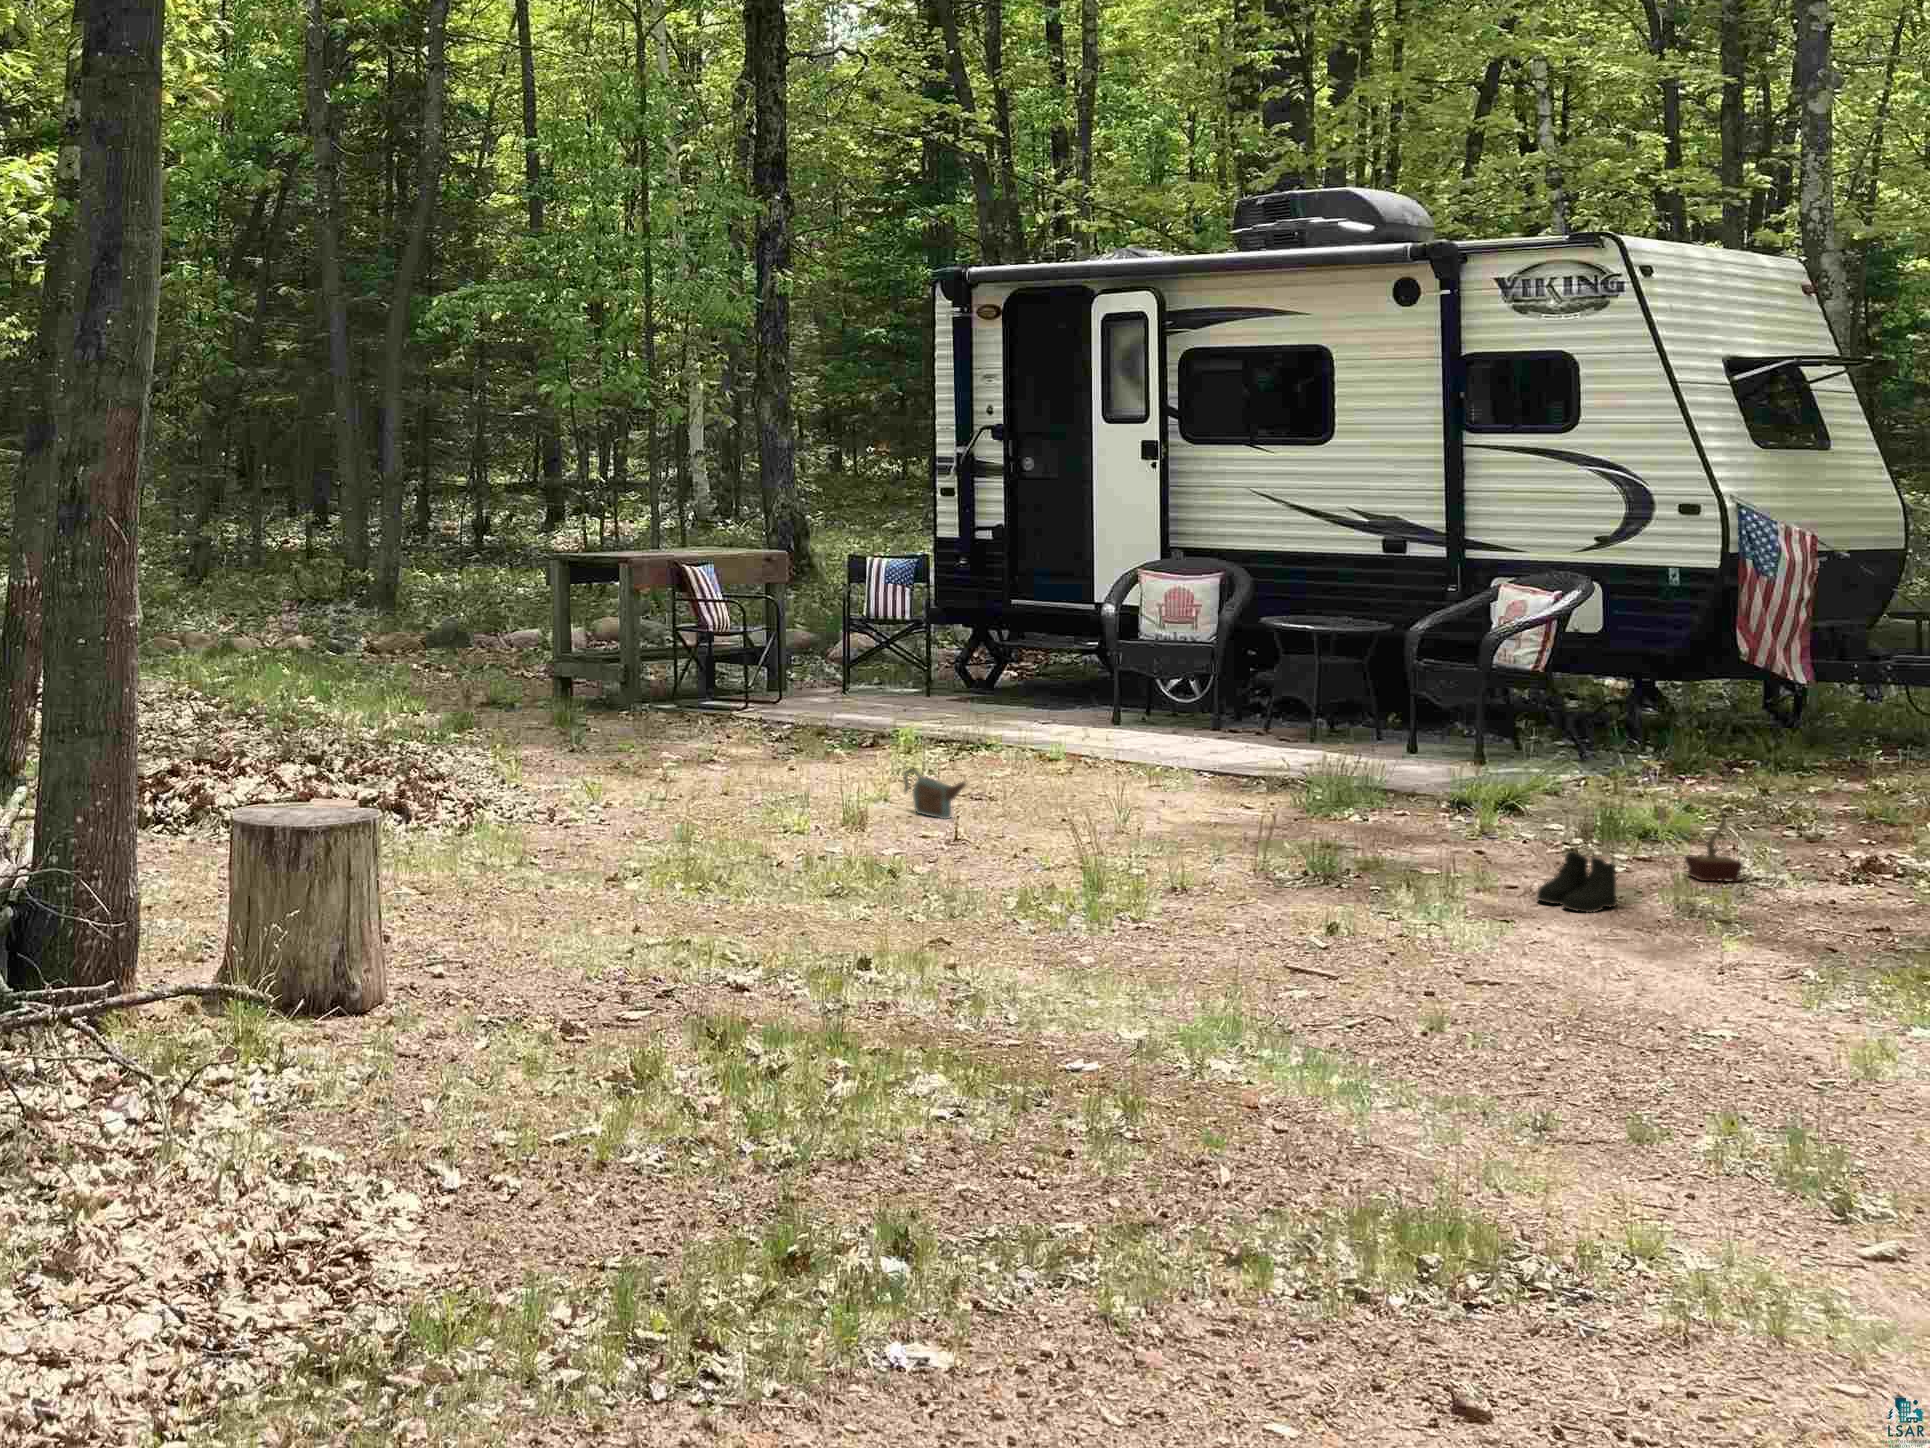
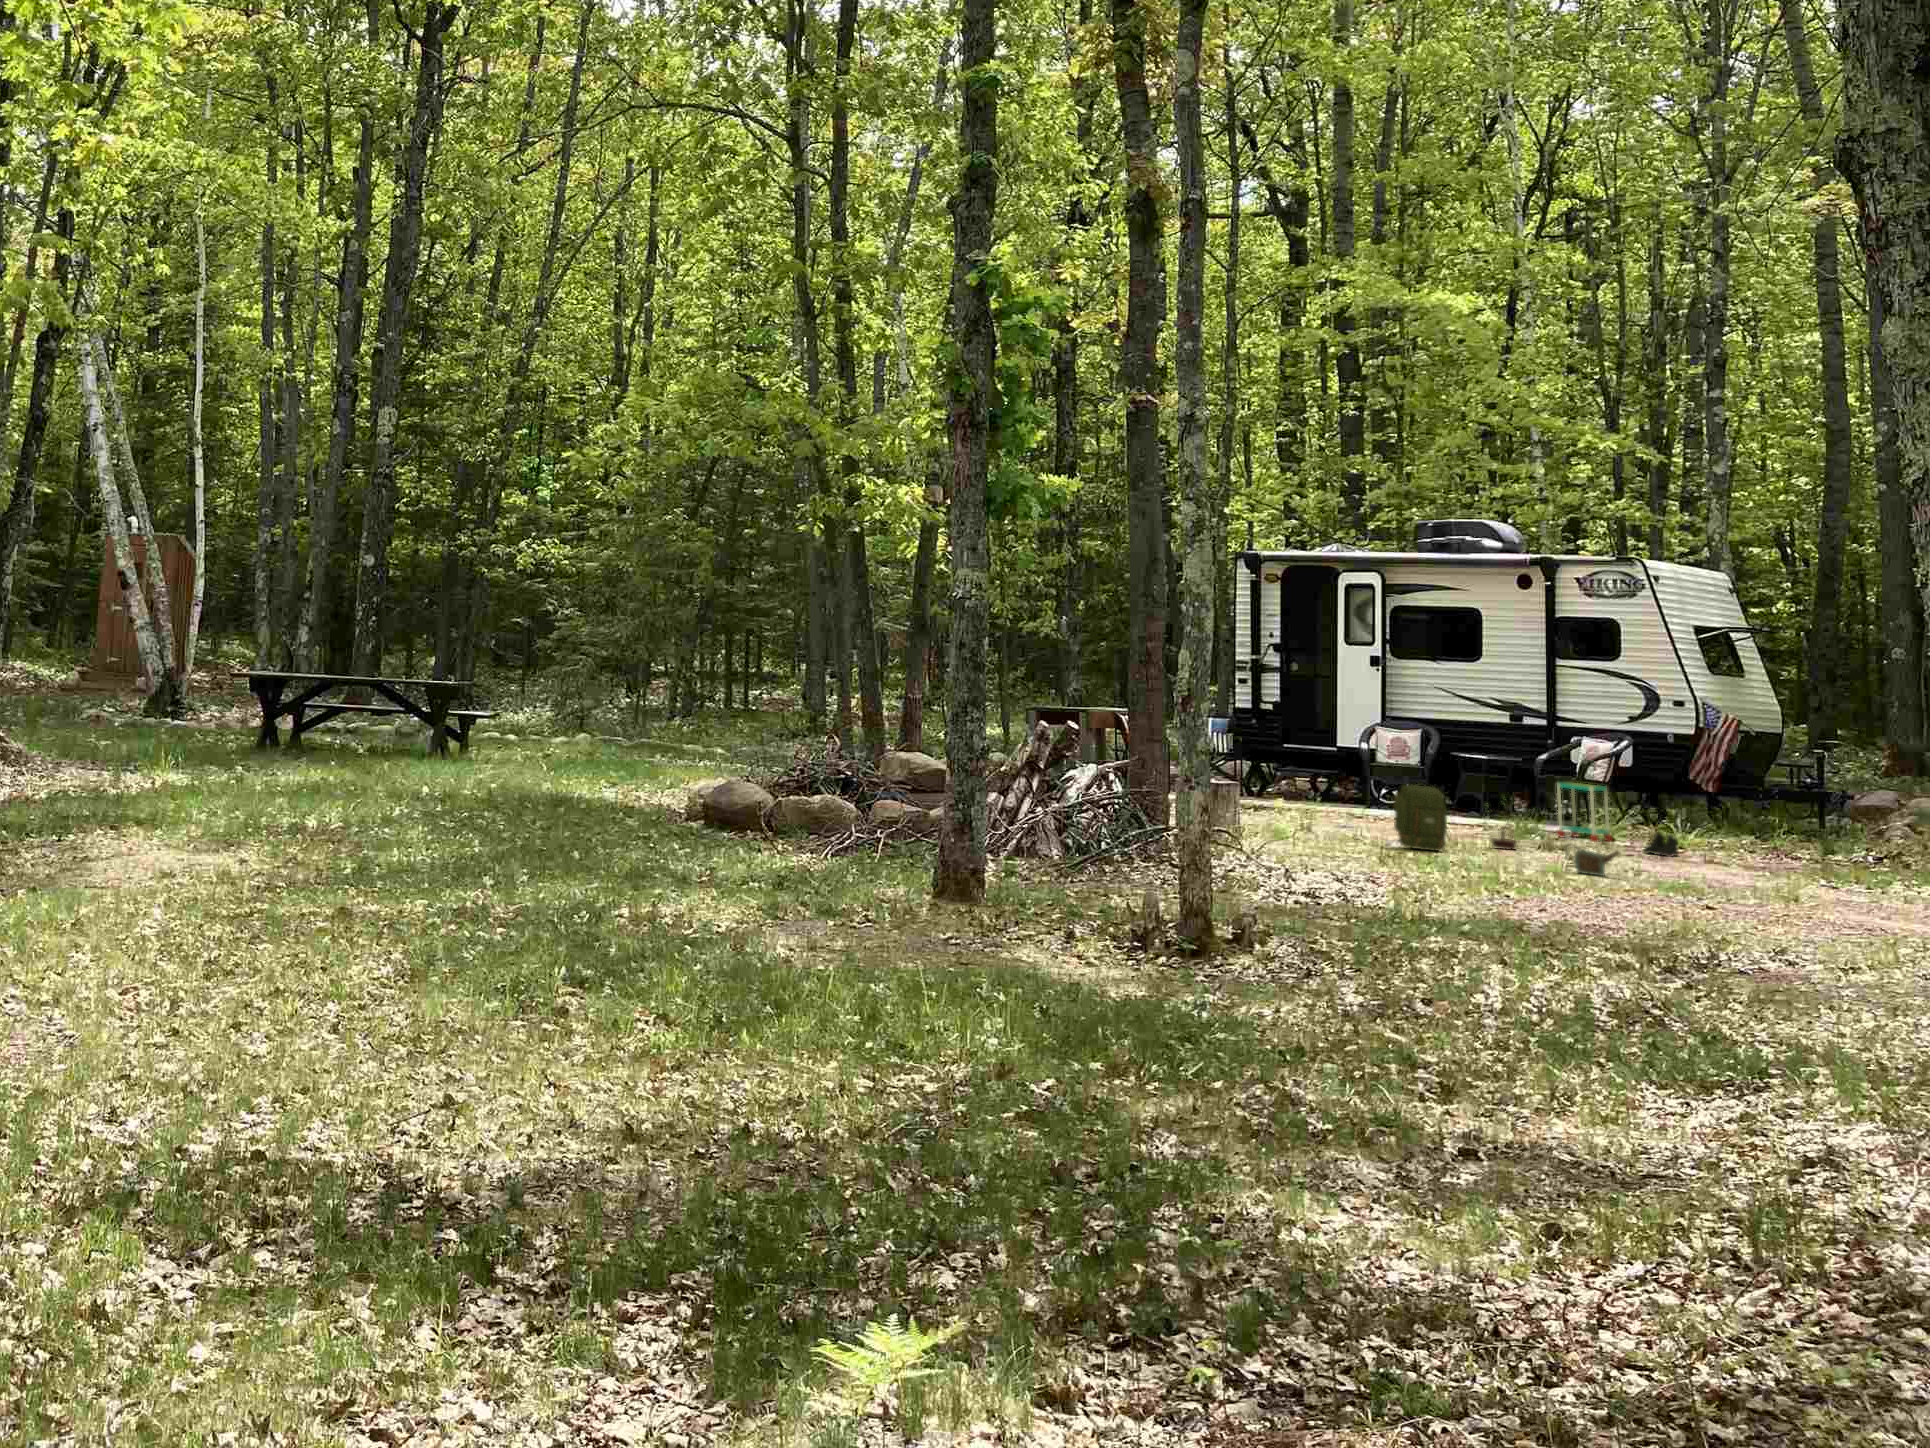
side table: none [1390,707,1507,842] -> present [1557,783,1612,842]
potted plant: present [1675,765,1781,882] -> present [1487,797,1516,850]
watering can: present [903,769,966,819] -> present [1564,844,1620,876]
backpack: none [795,859,924,1042] -> present [1393,784,1447,851]

